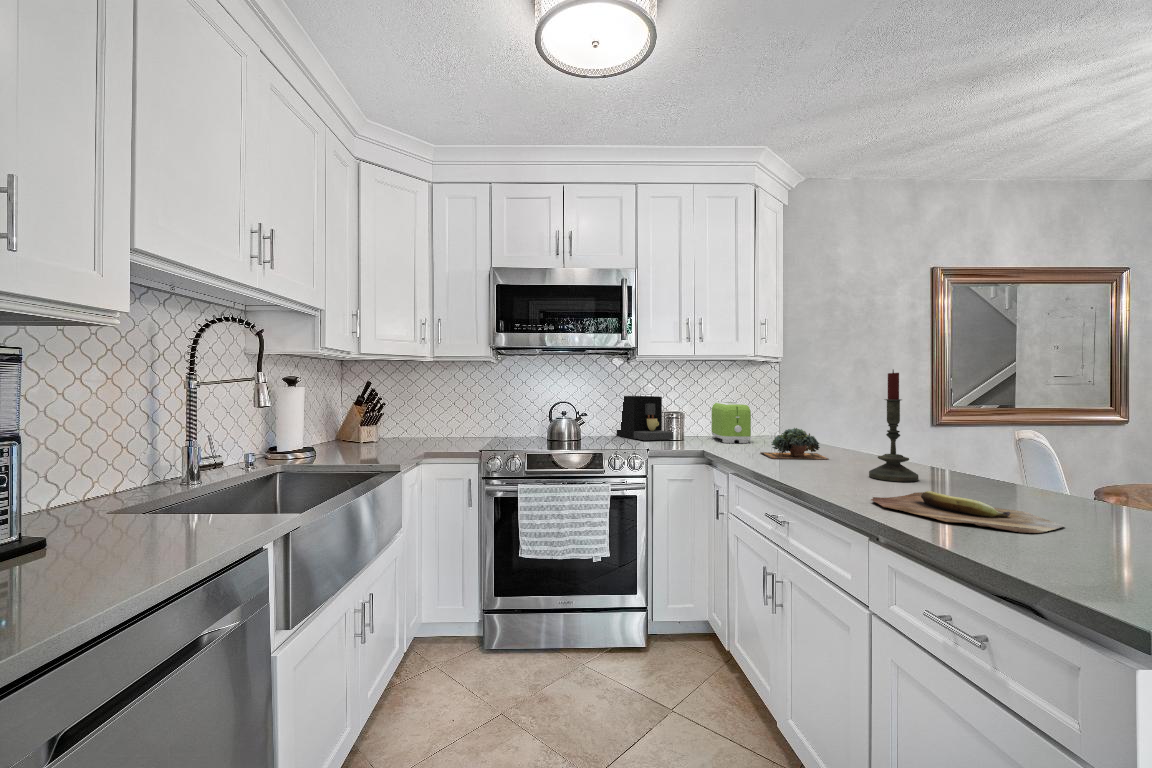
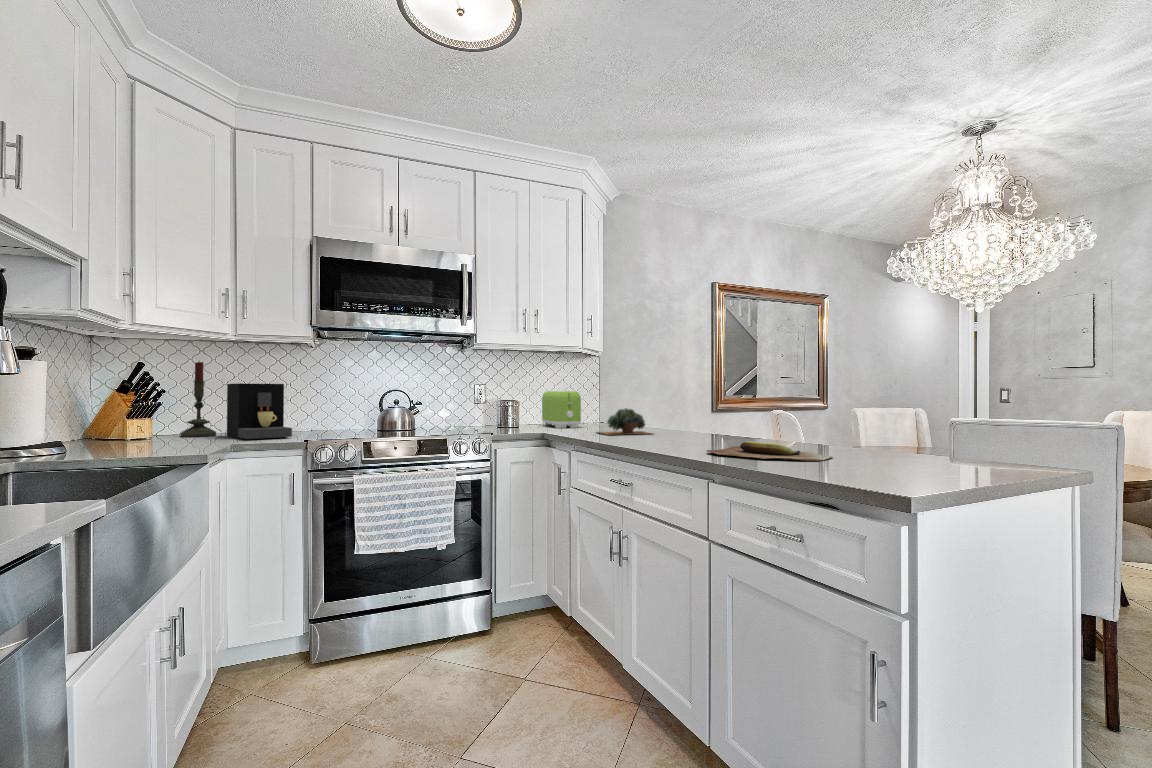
candle: present [869,370,918,482] -> present [180,362,216,437]
coffee maker: present [617,396,673,440] -> present [227,383,292,439]

